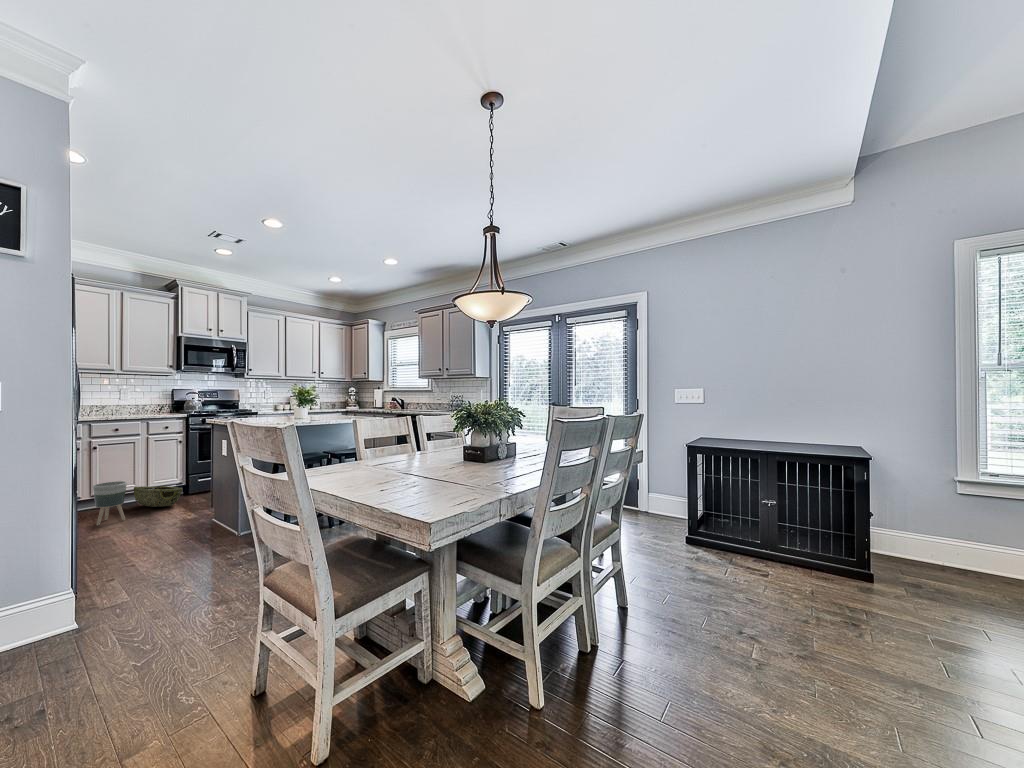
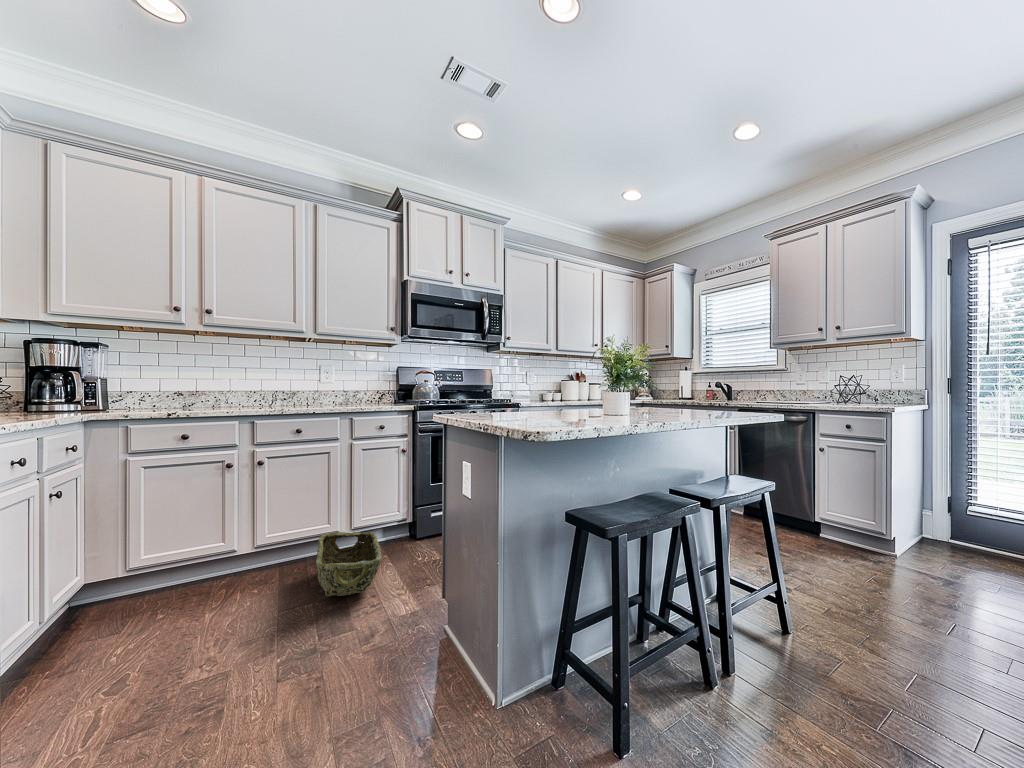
planter: present [93,481,127,525] -> none [164,553,248,681]

